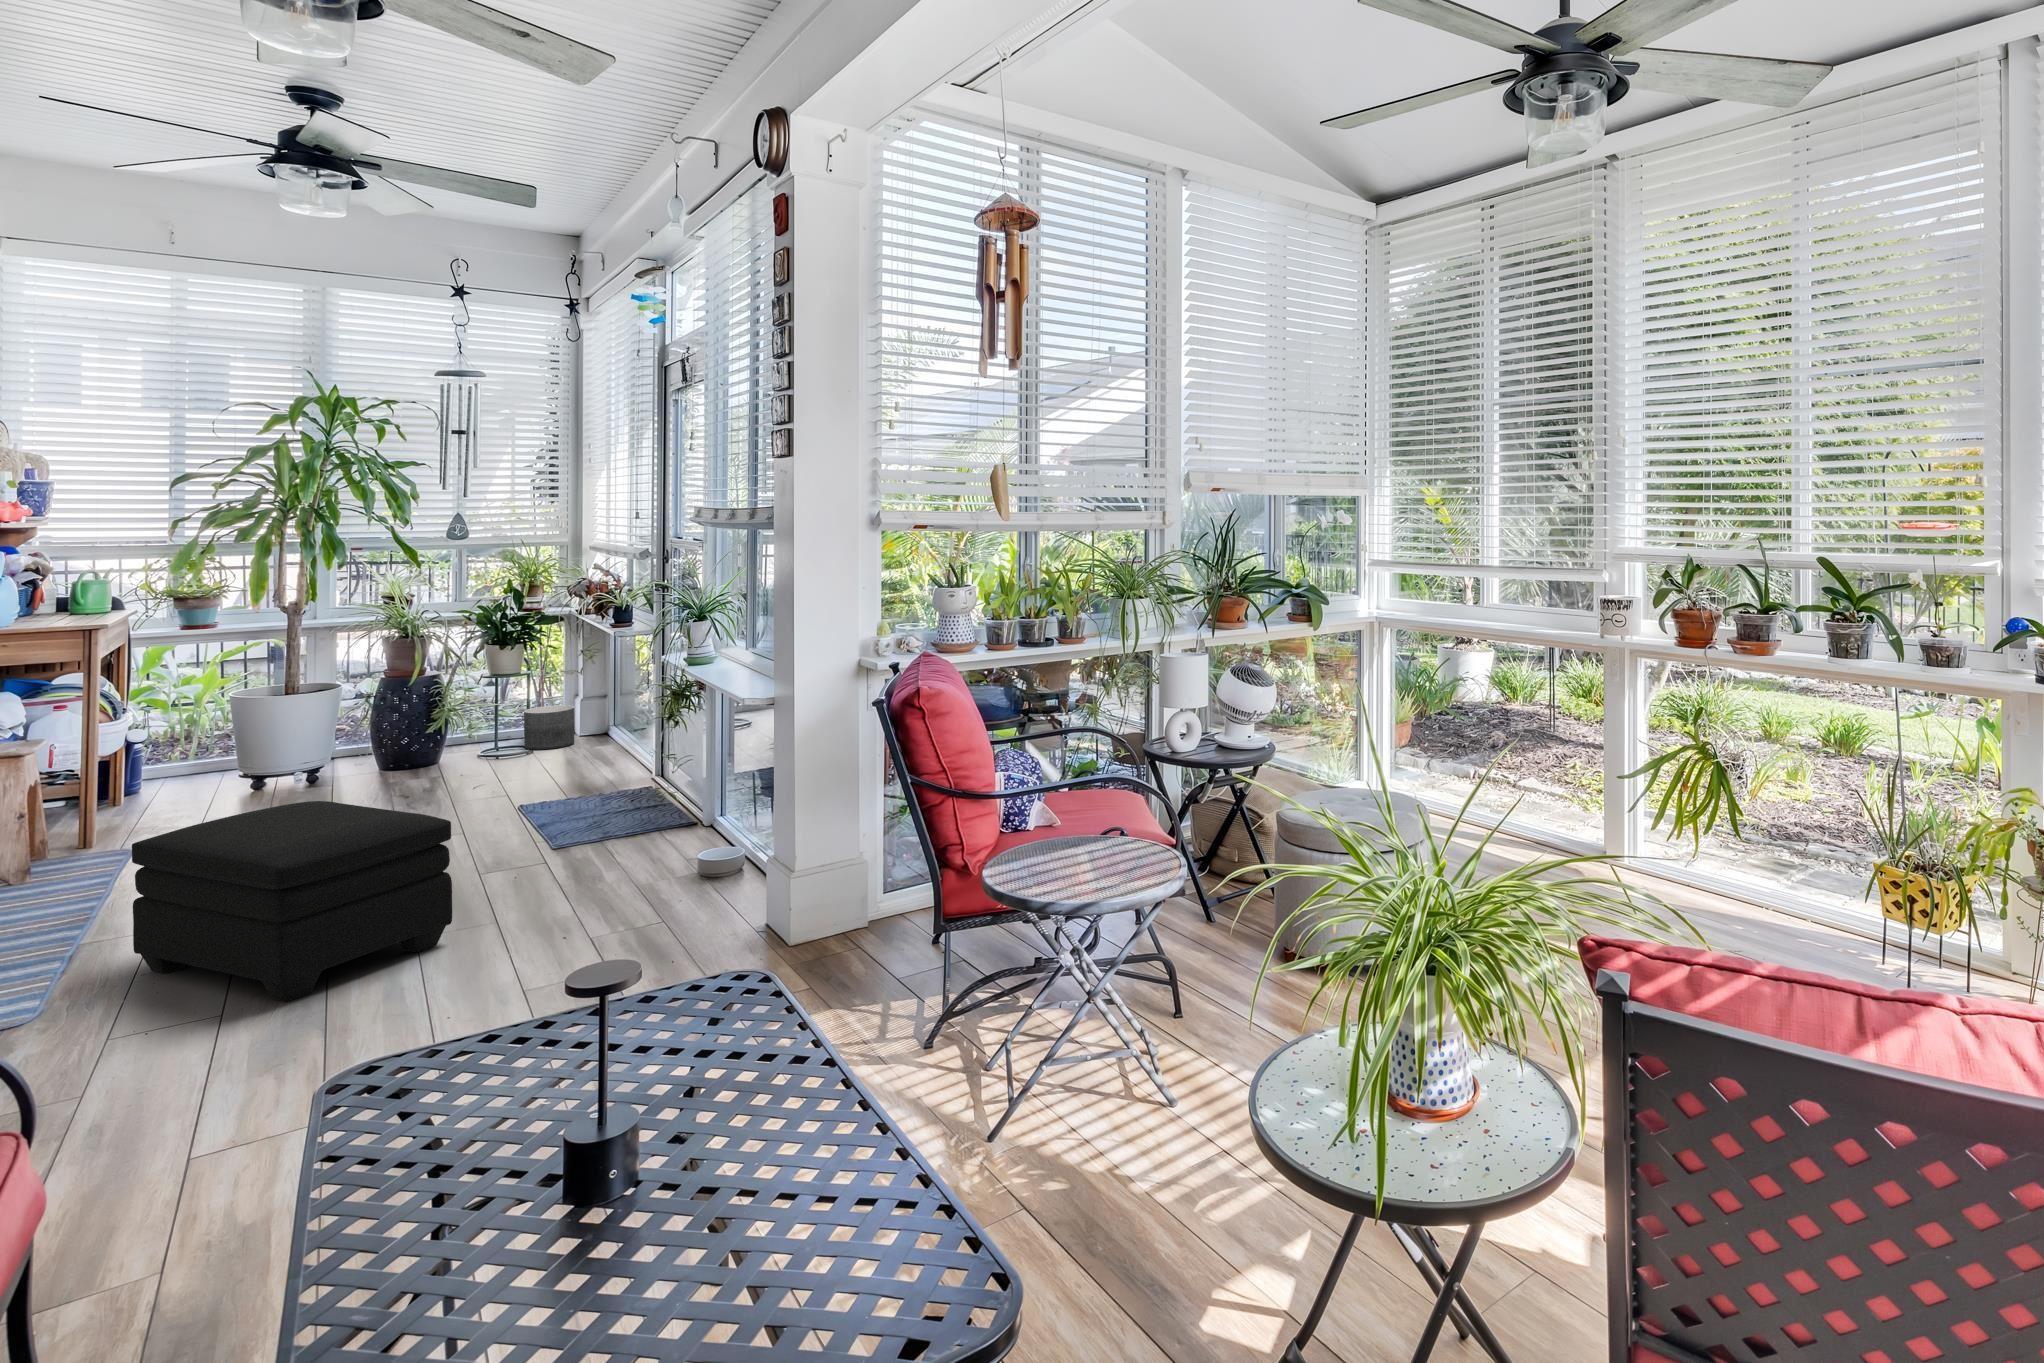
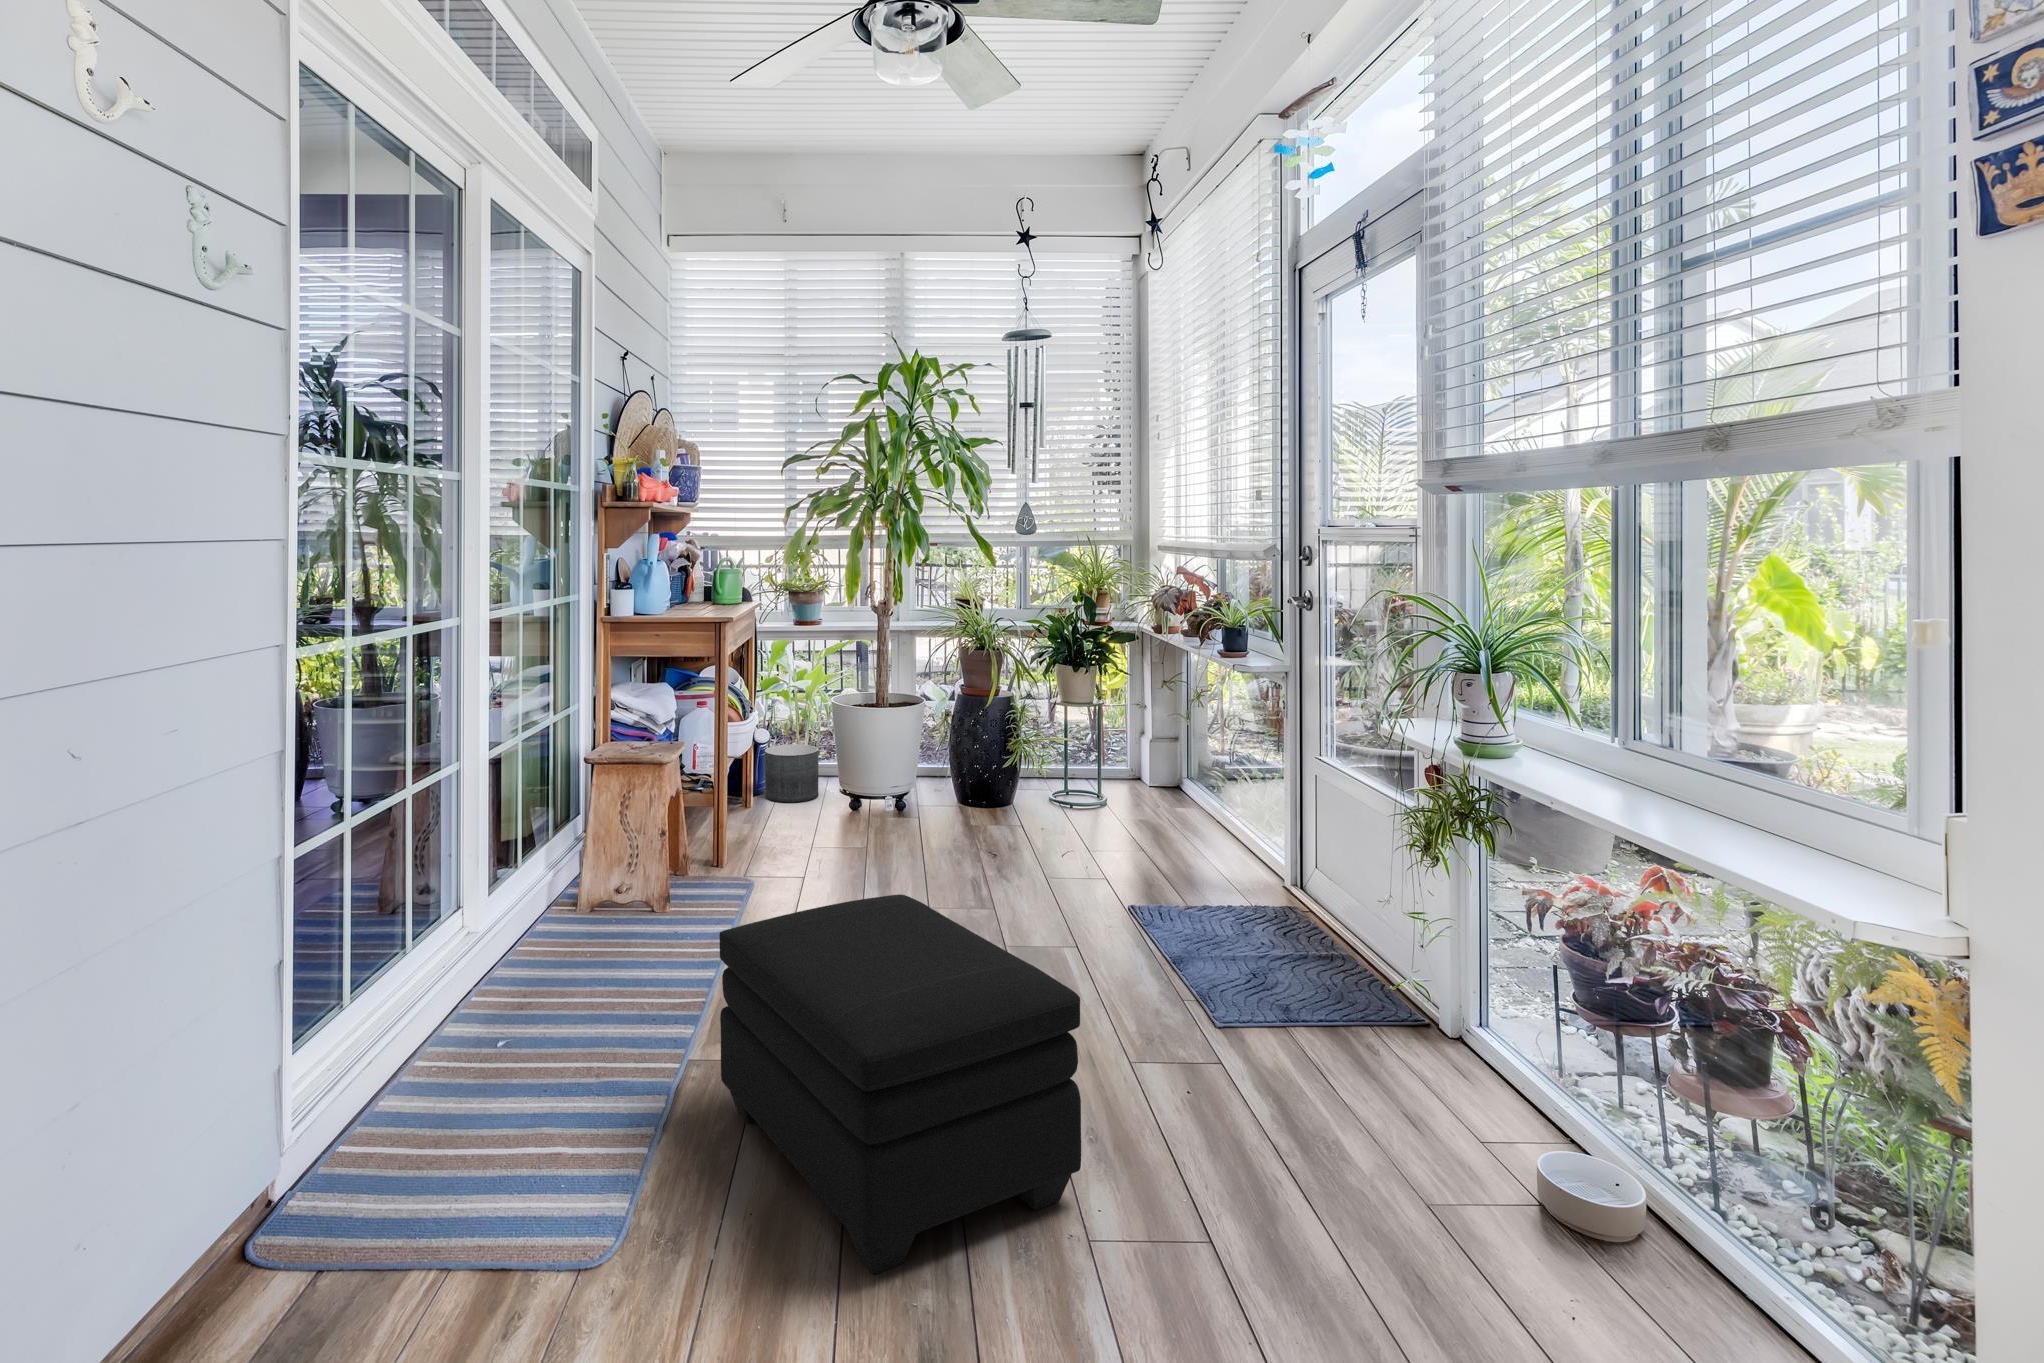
planter: present [524,705,574,750] -> present [765,744,819,802]

